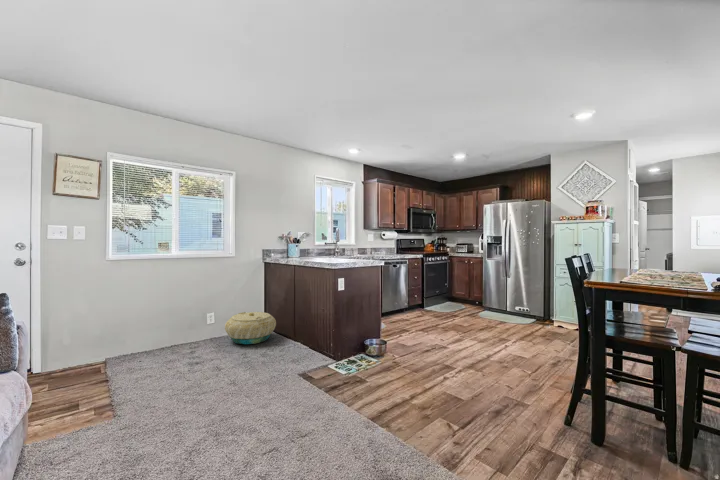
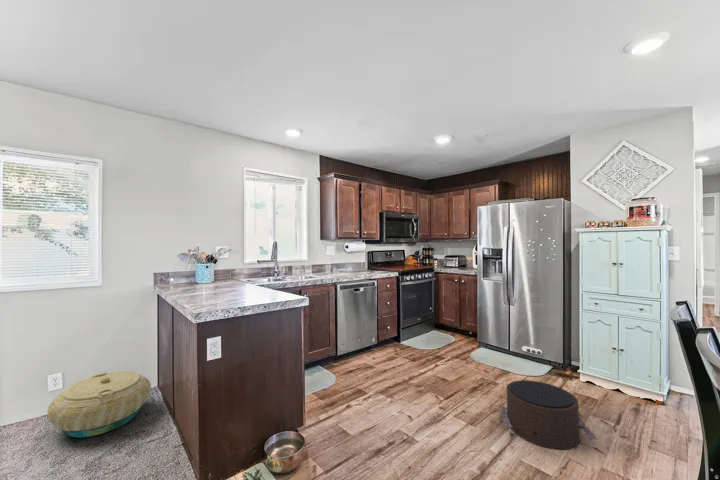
pouf: none [496,317,552,348] -> present [499,380,597,449]

